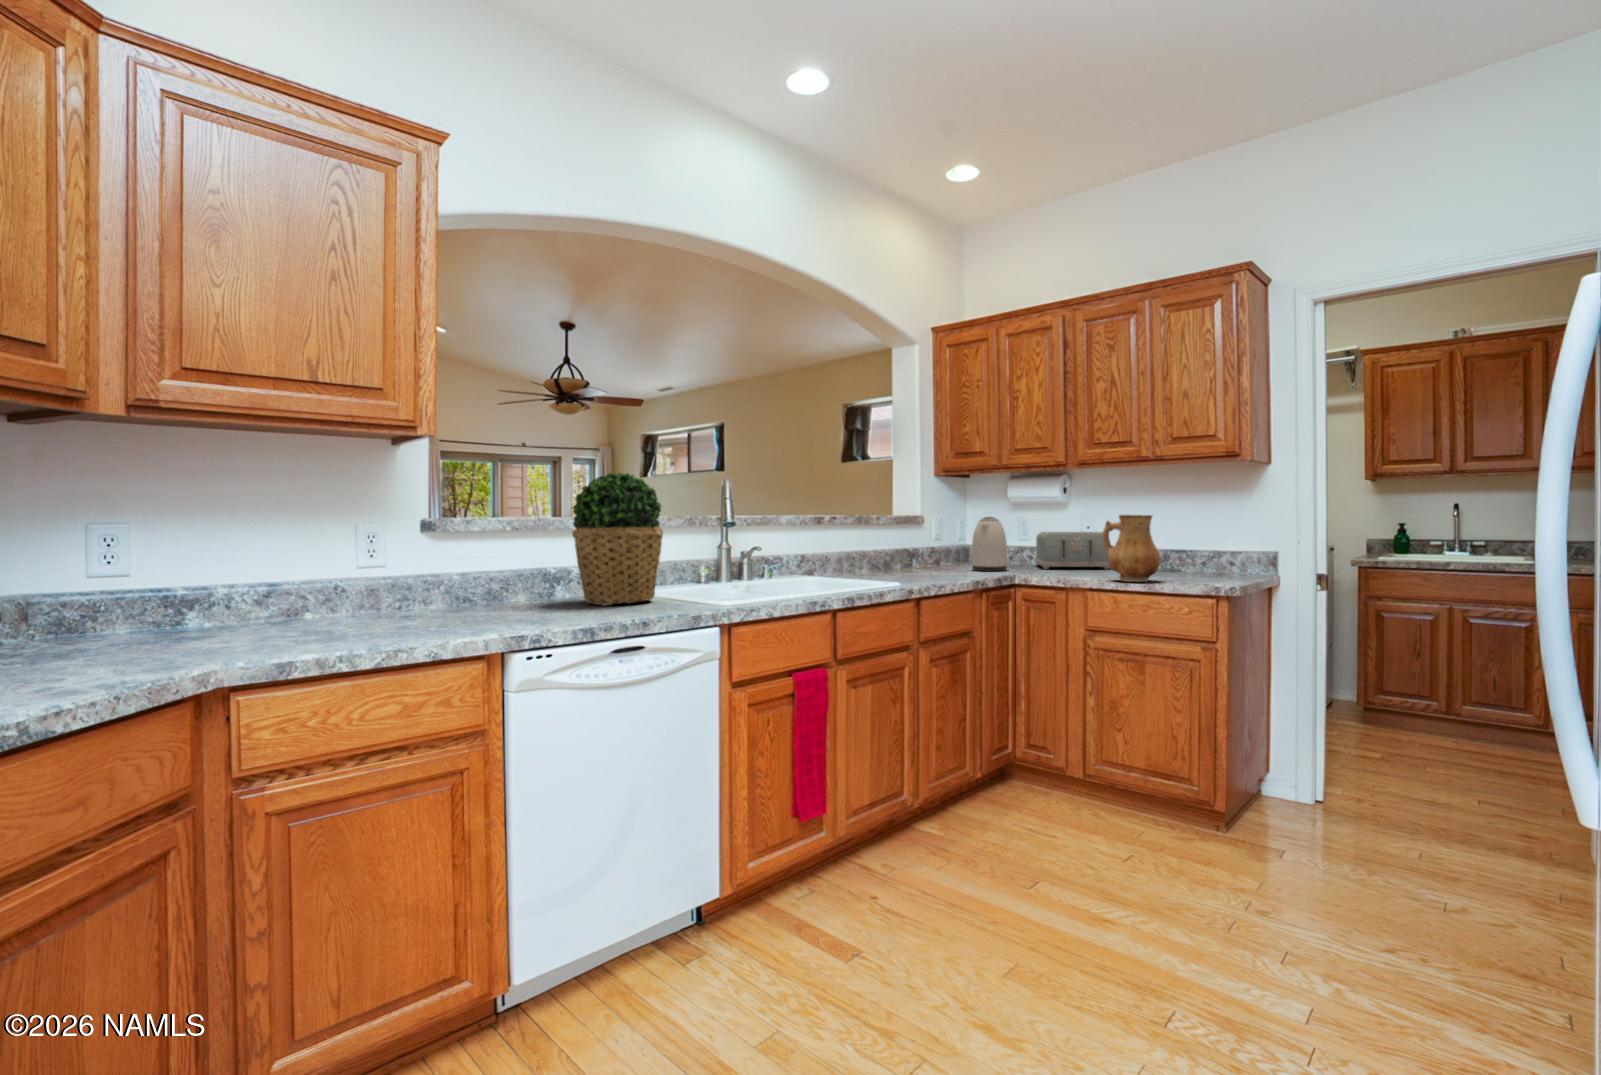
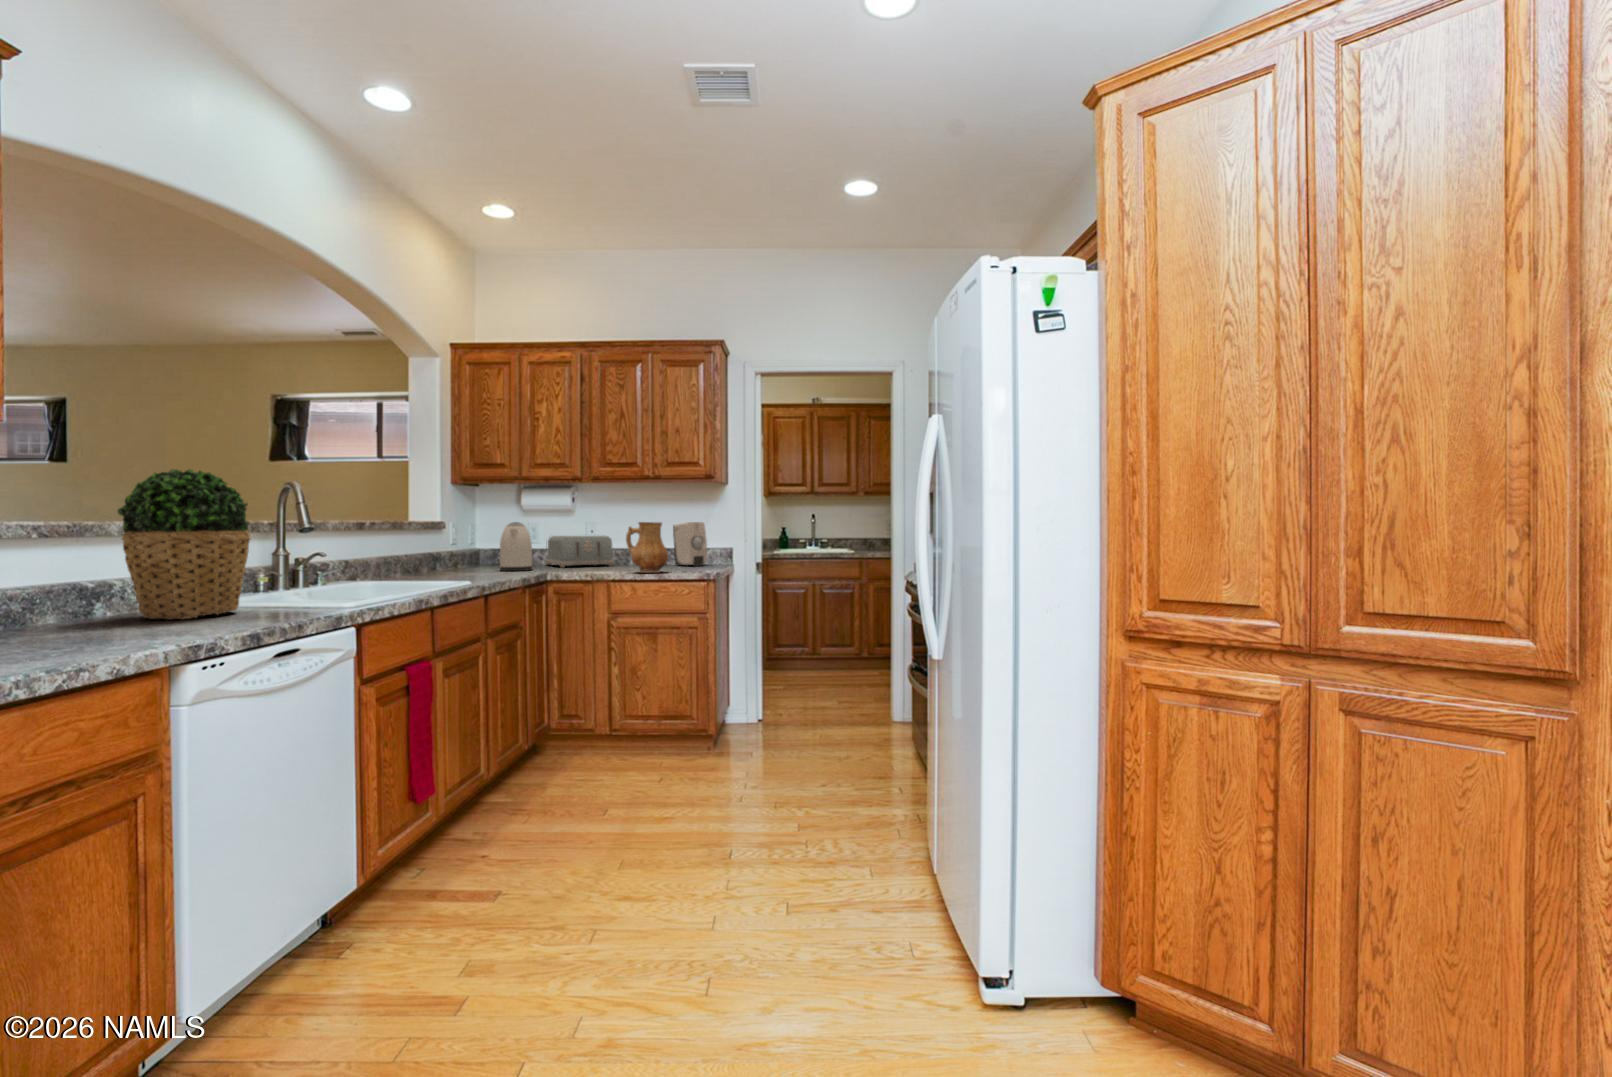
soap dispenser: none [1191,514,1240,575] -> present [673,522,707,566]

